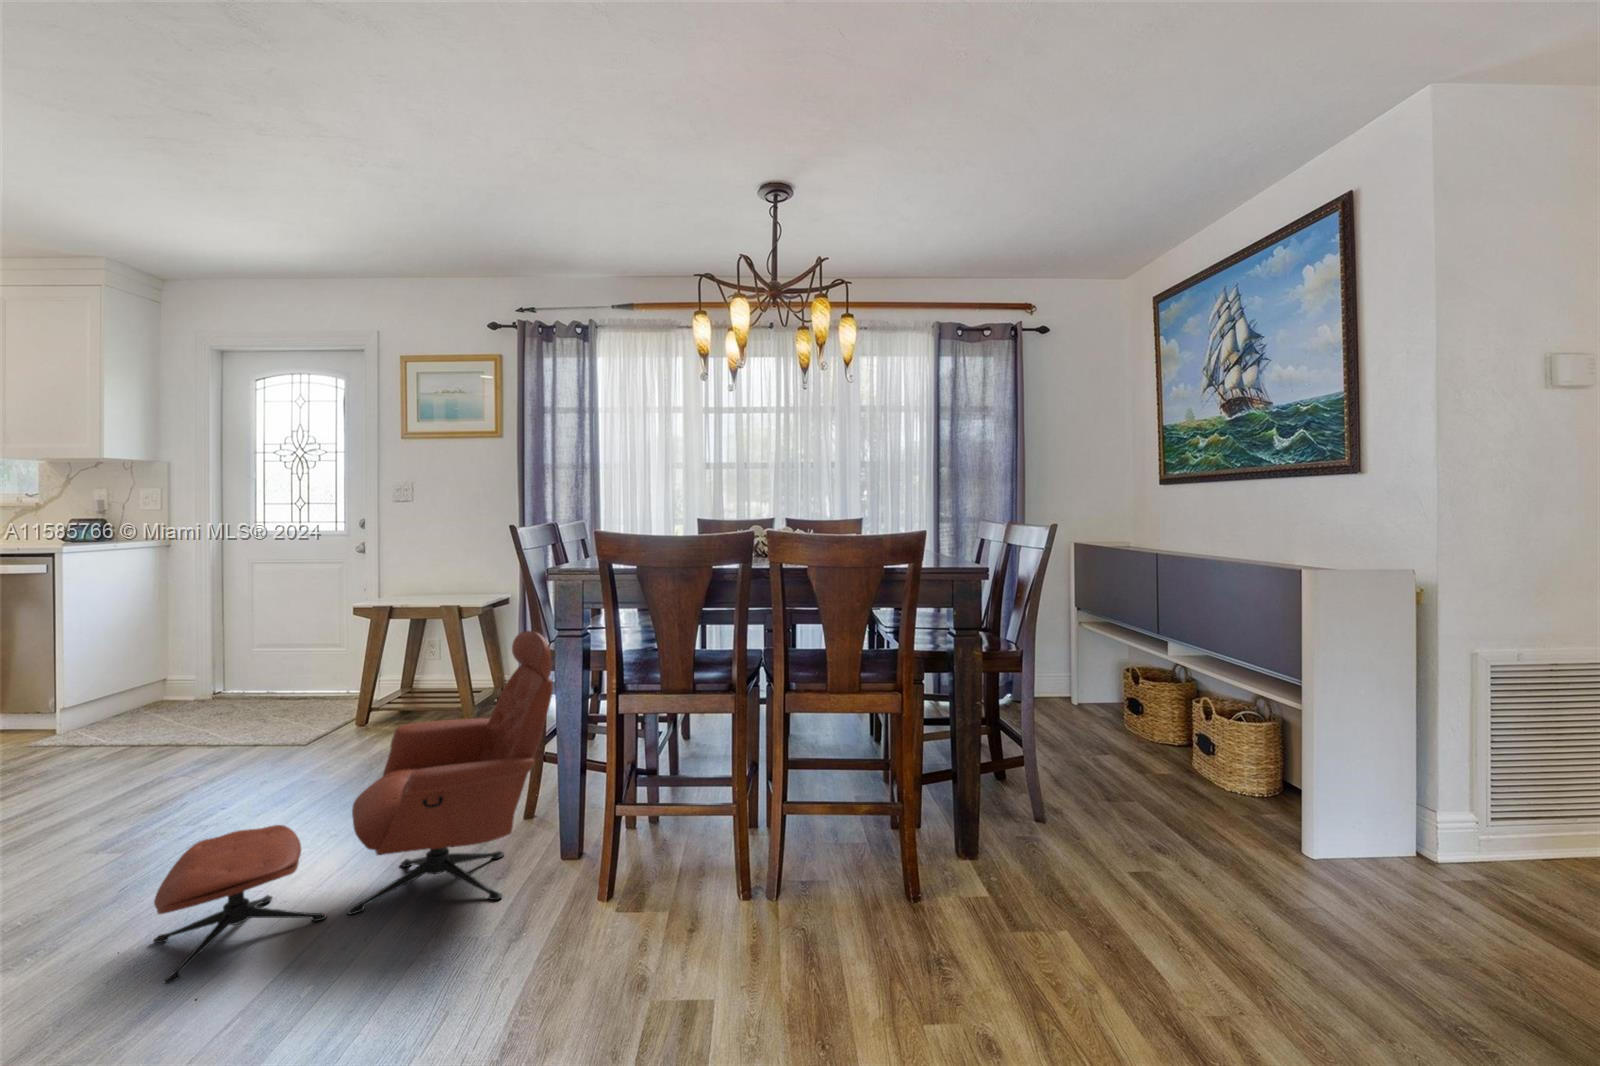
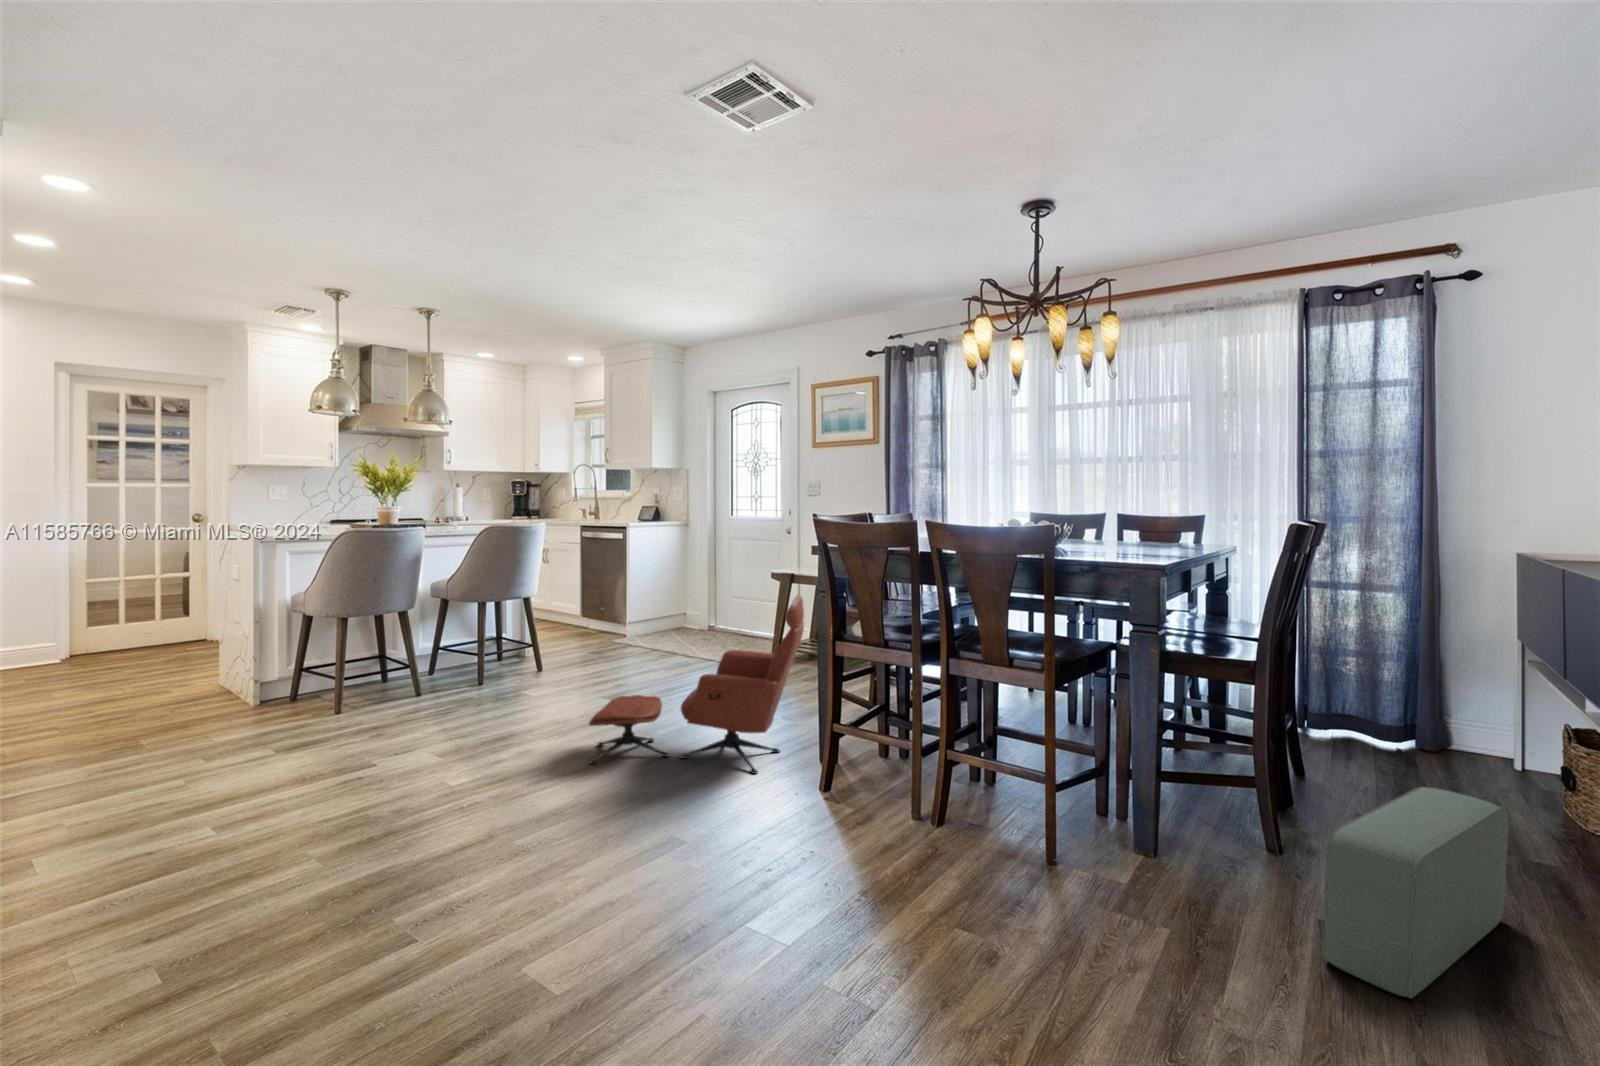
pouf: none [1150,729,1256,909] -> present [1323,787,1508,998]

